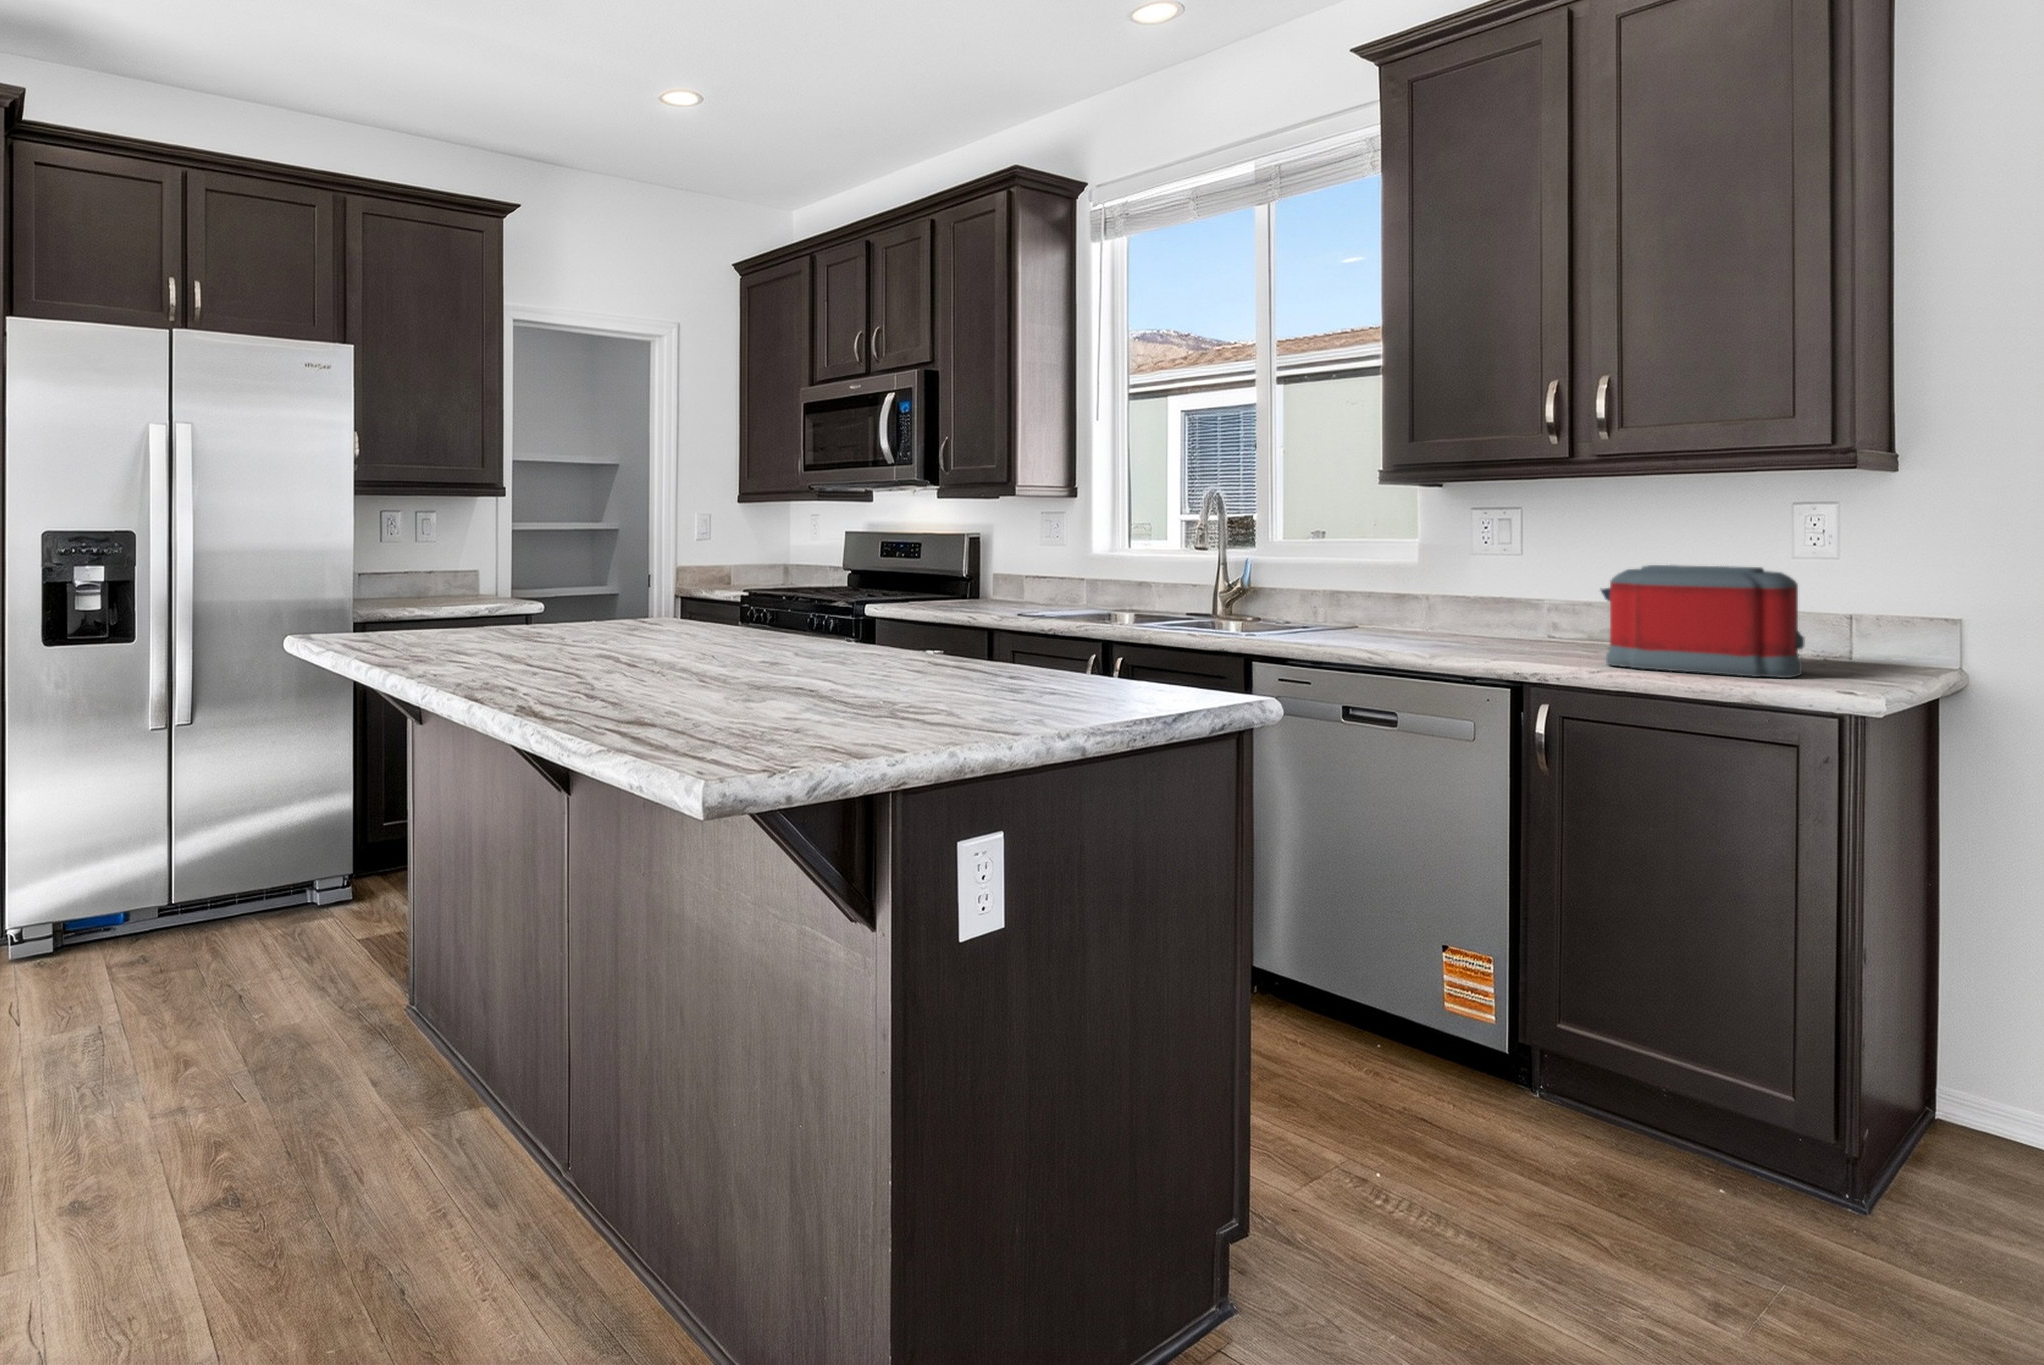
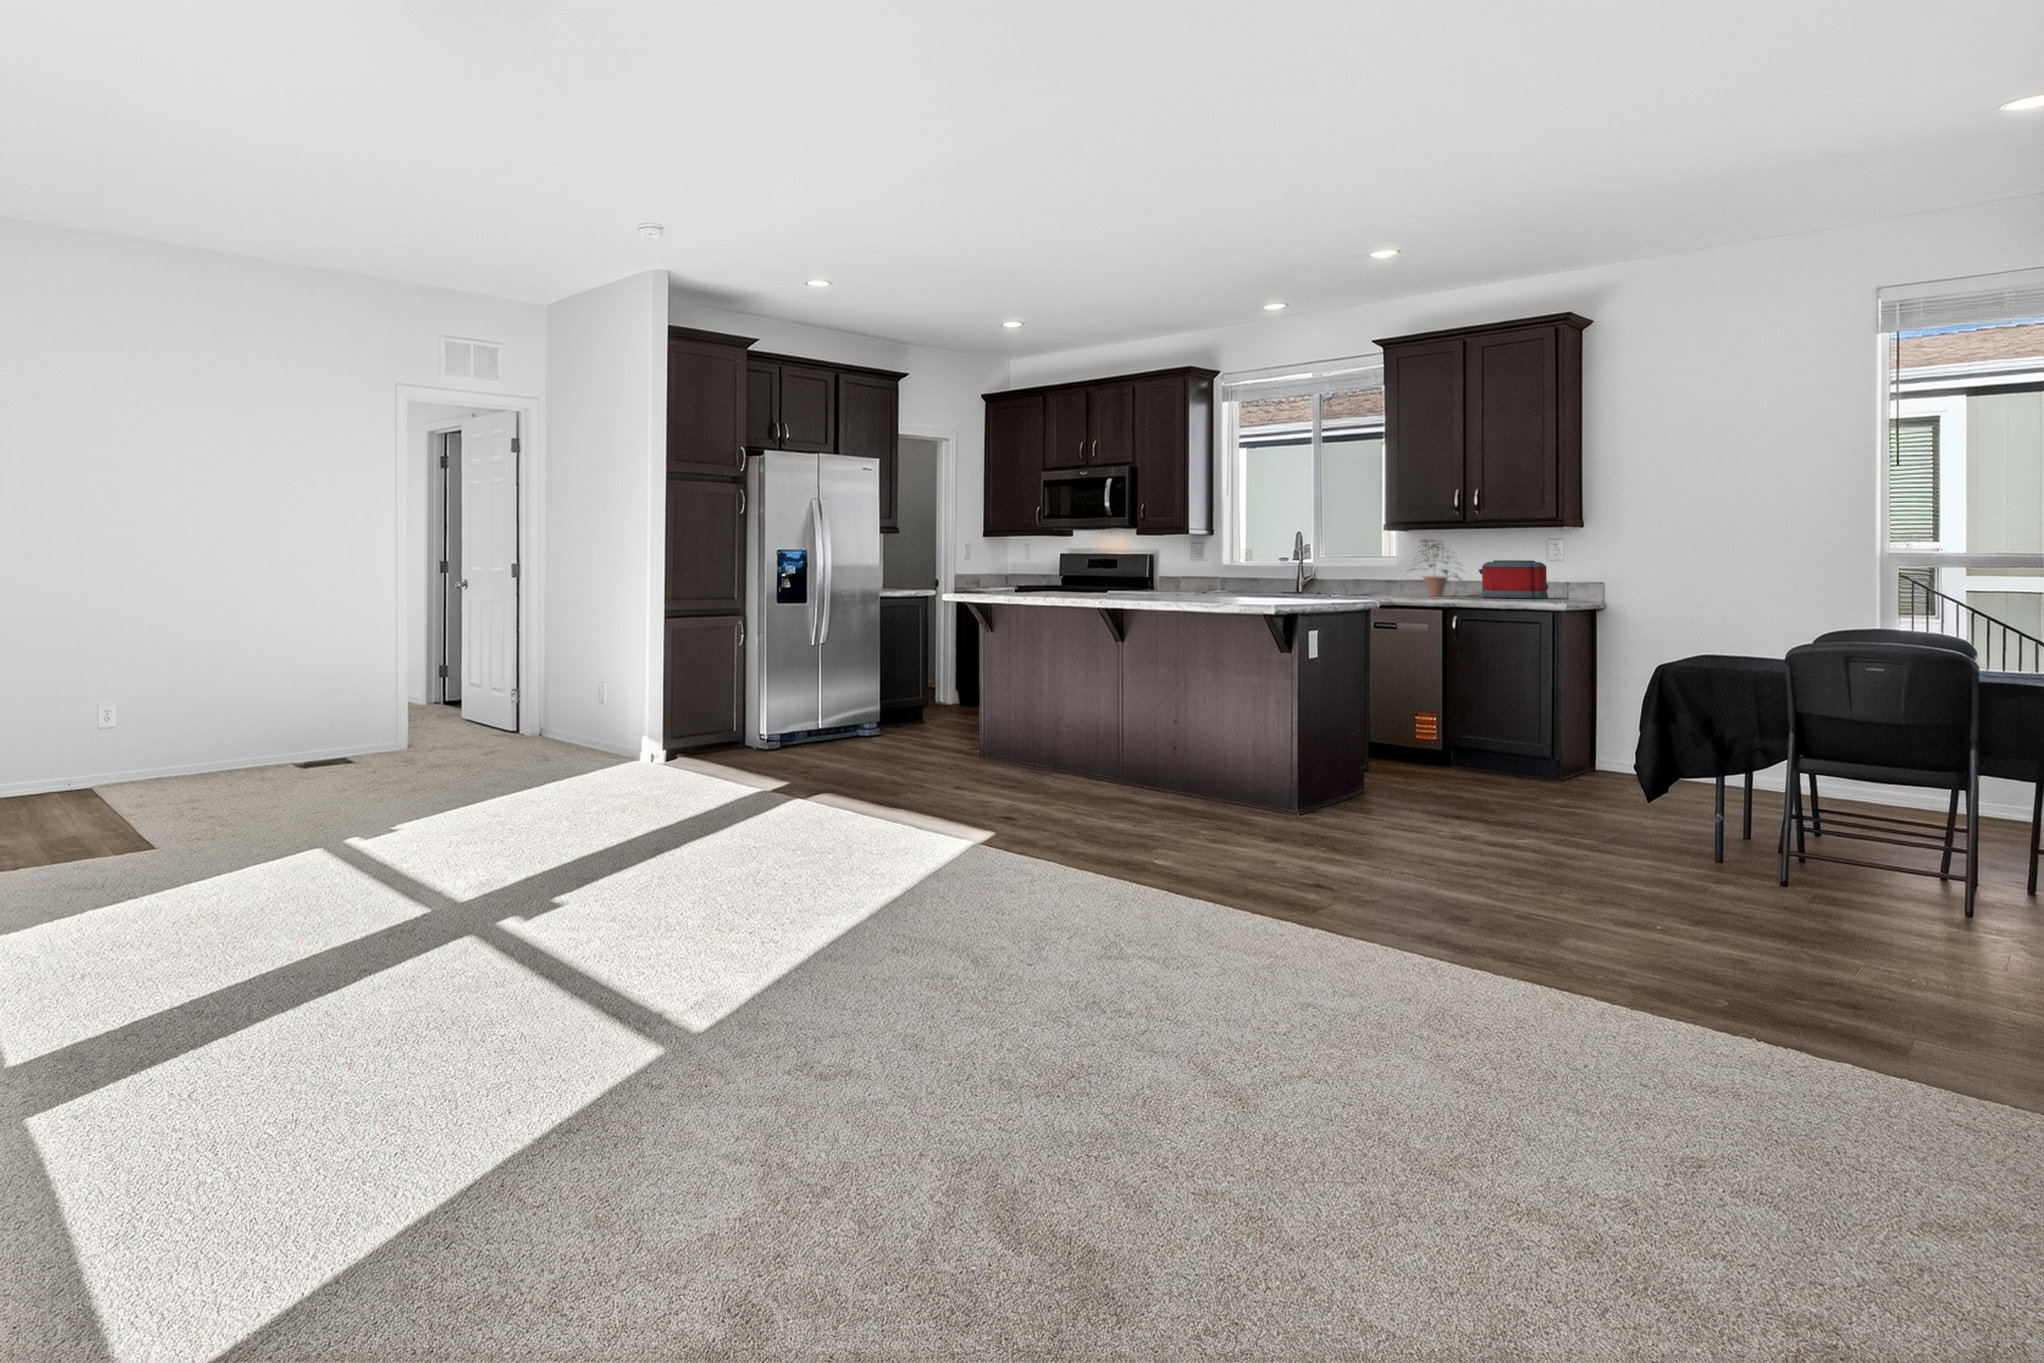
potted plant: none [1420,506,1571,644] -> present [1415,541,1462,596]

